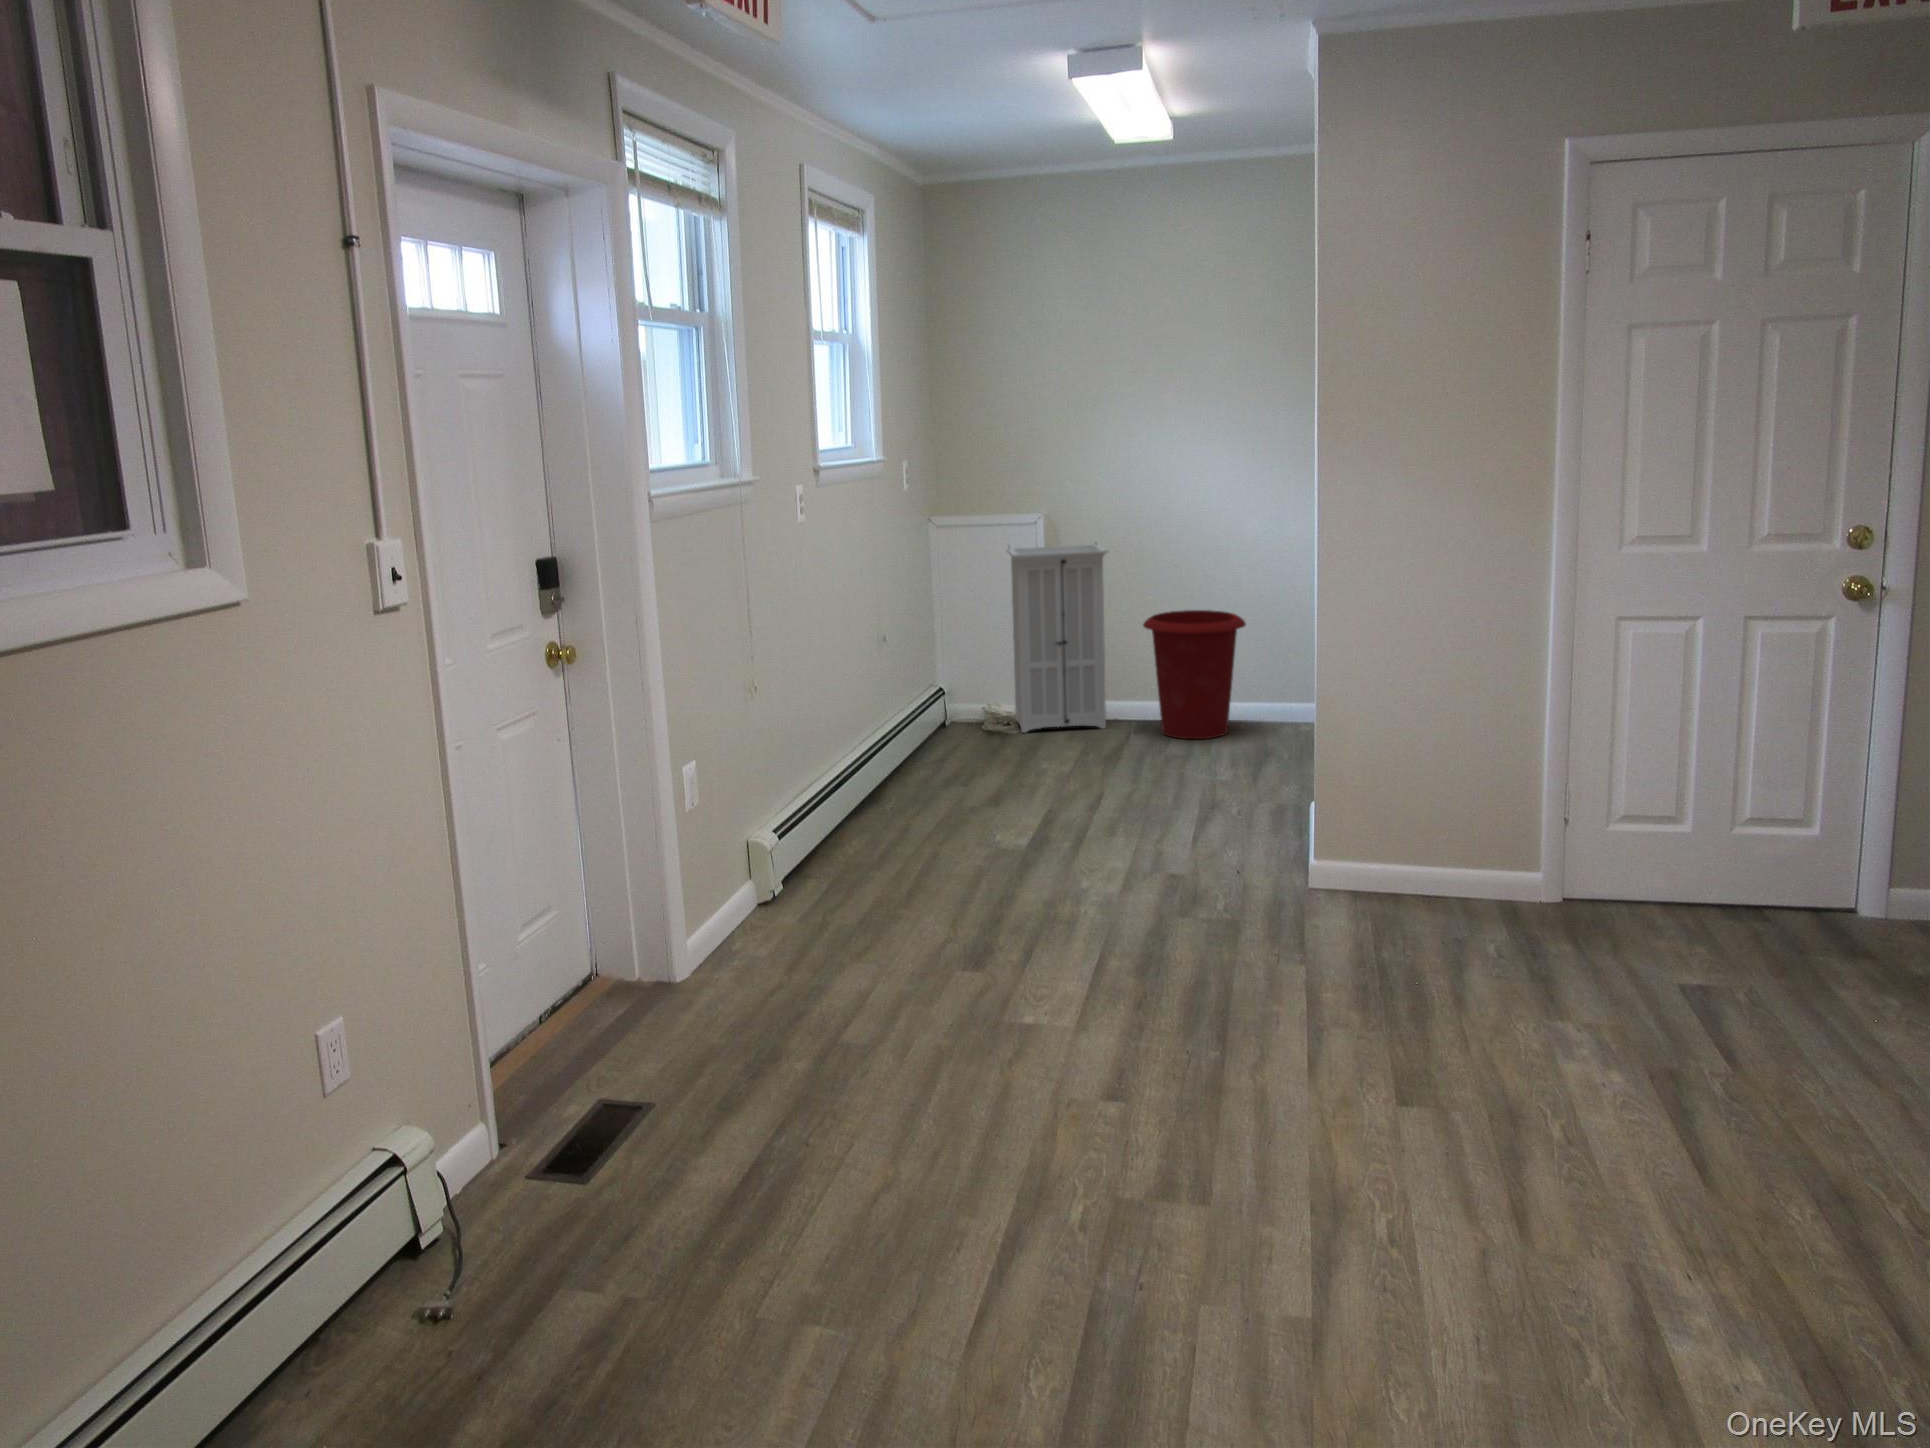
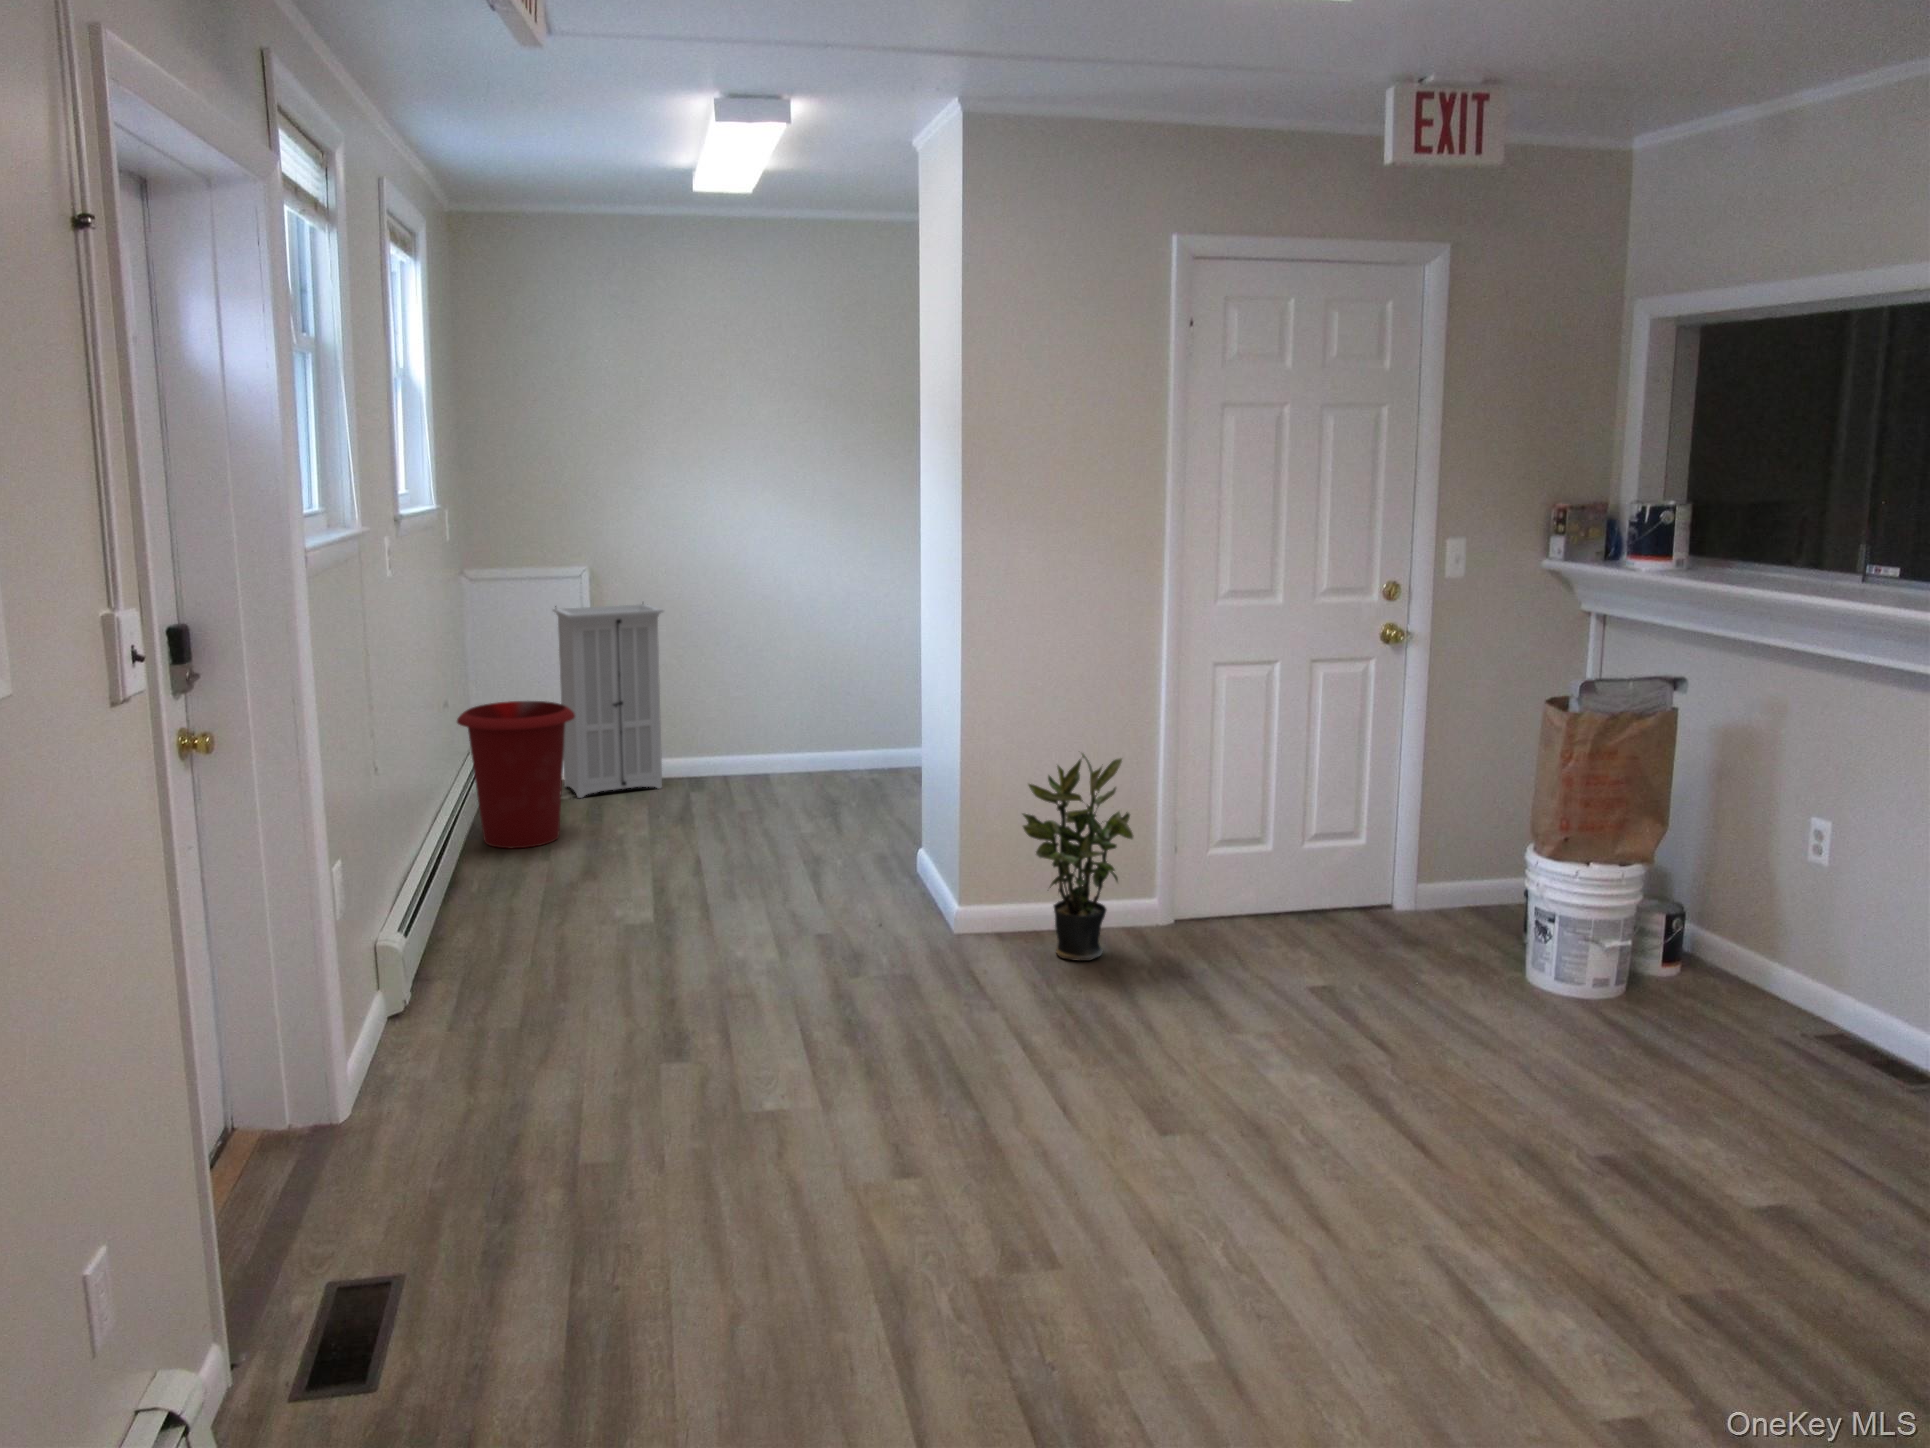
waste bin: present [1143,610,1246,739] -> present [457,701,575,848]
potted plant: none [1359,705,1486,930] -> present [1023,753,1133,961]

